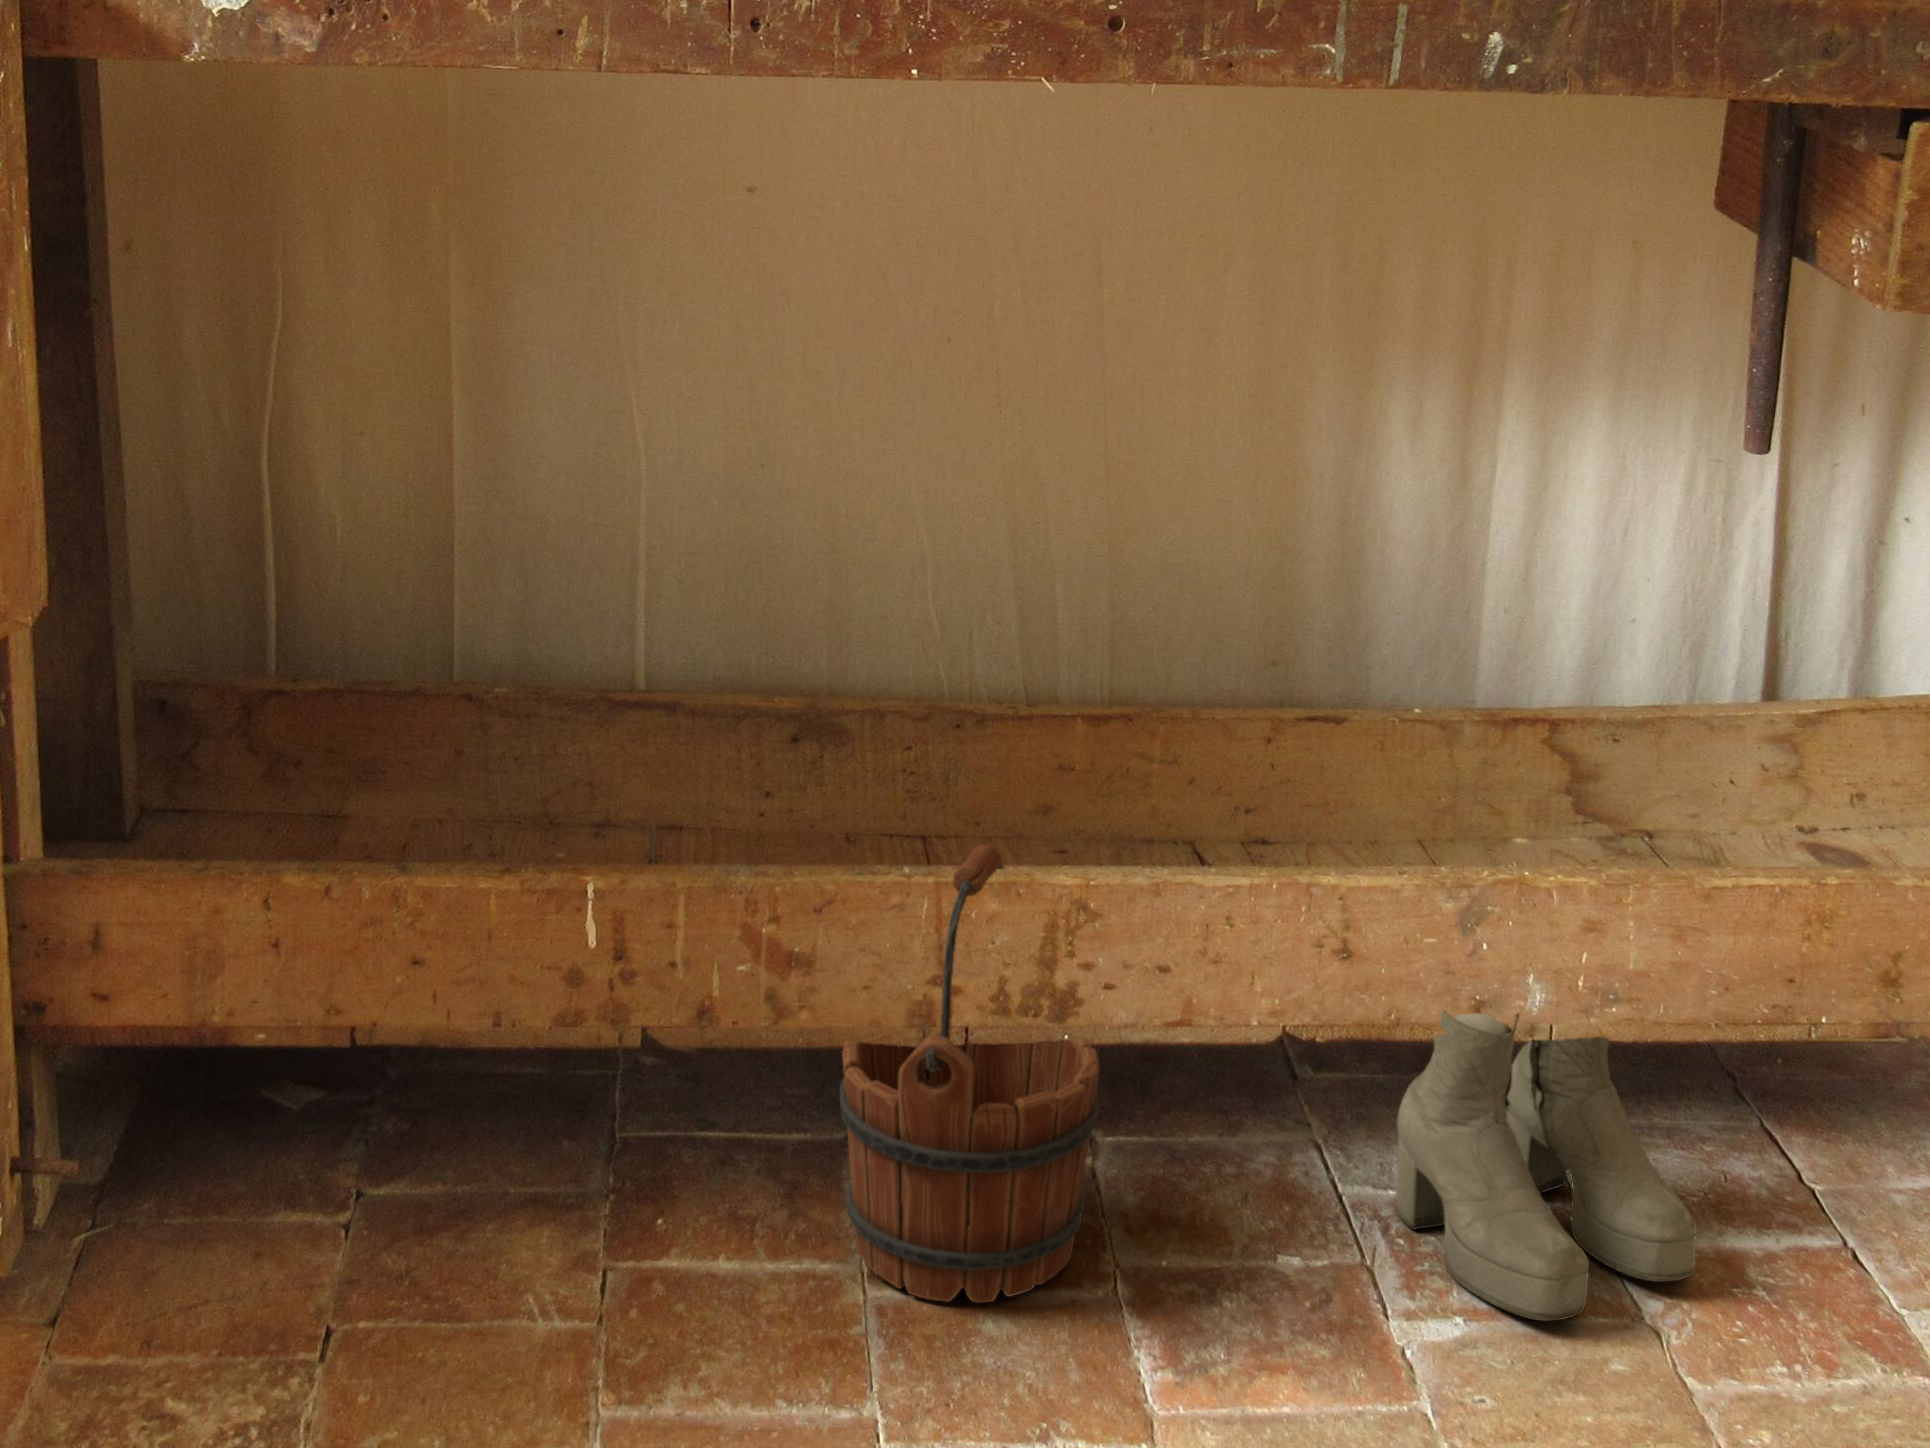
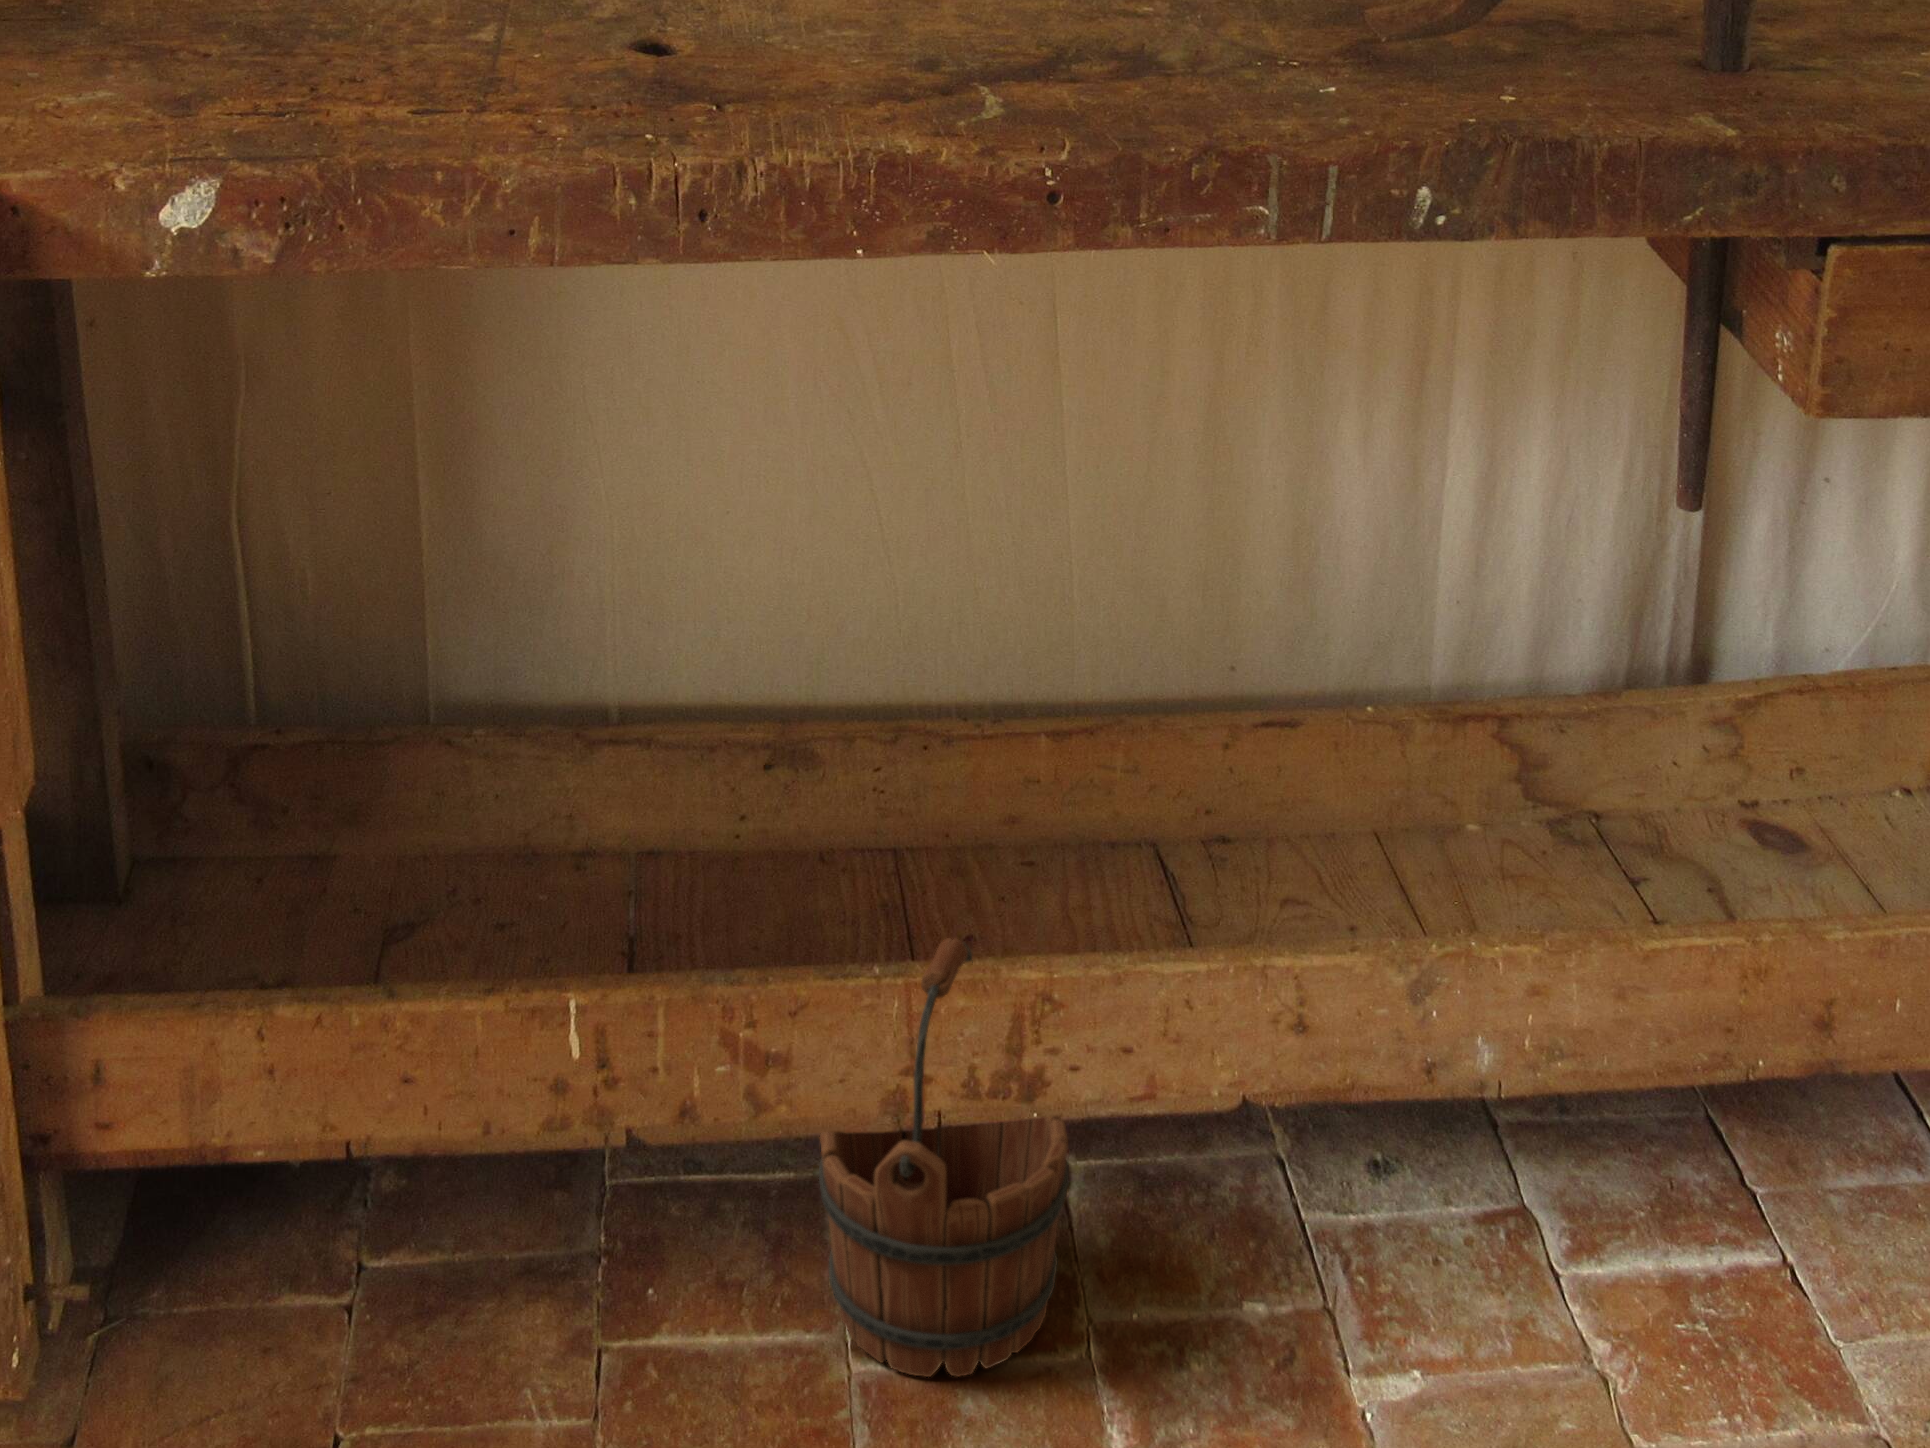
boots: present [1396,1010,1697,1321] -> none [1356,1001,1642,1377]

